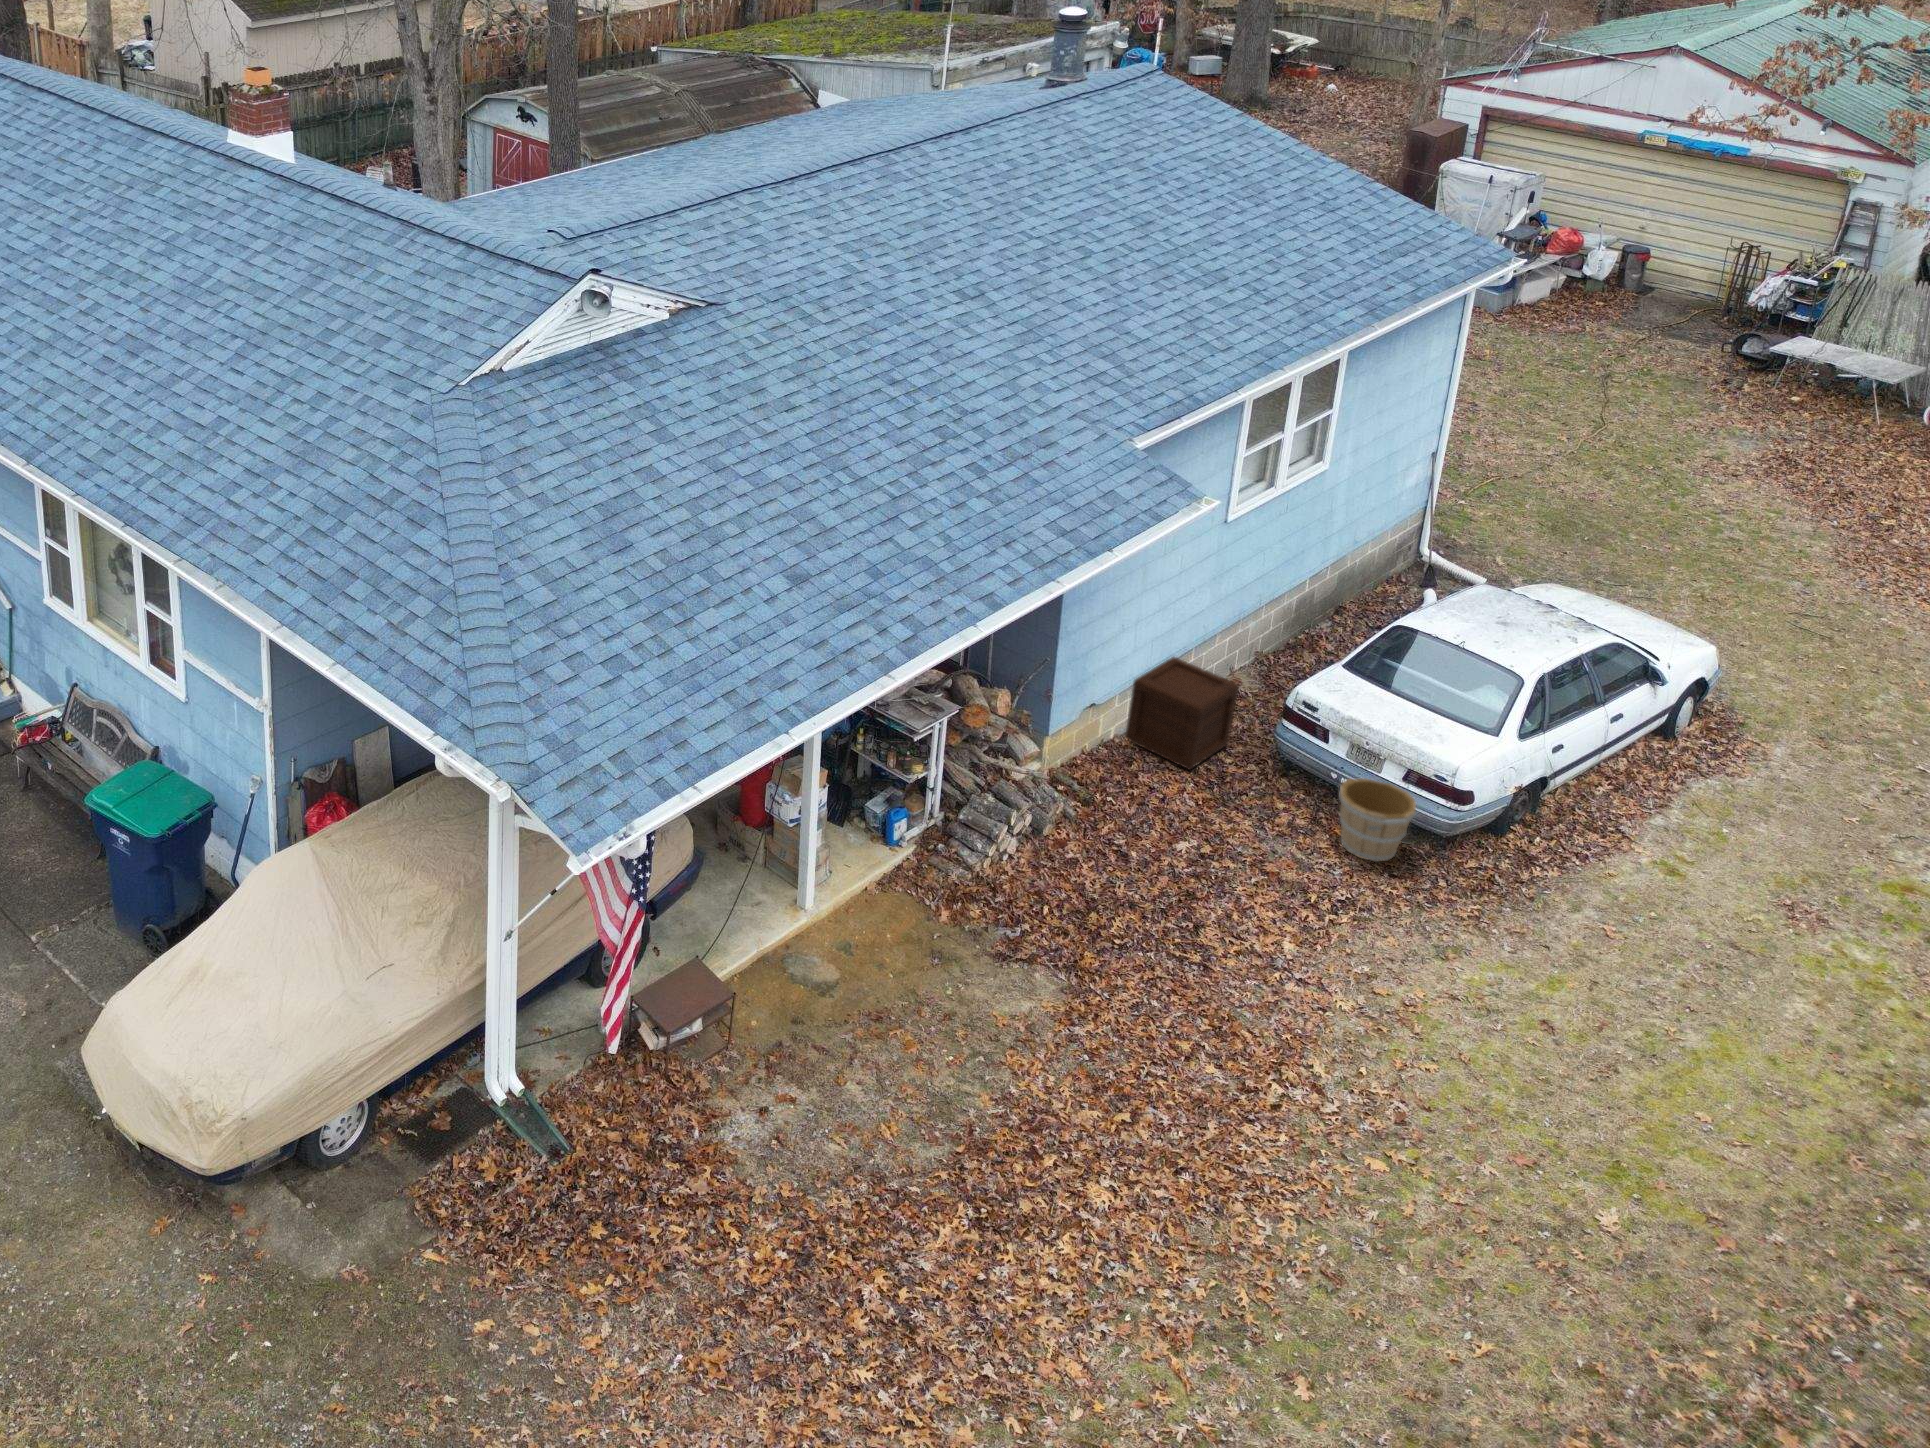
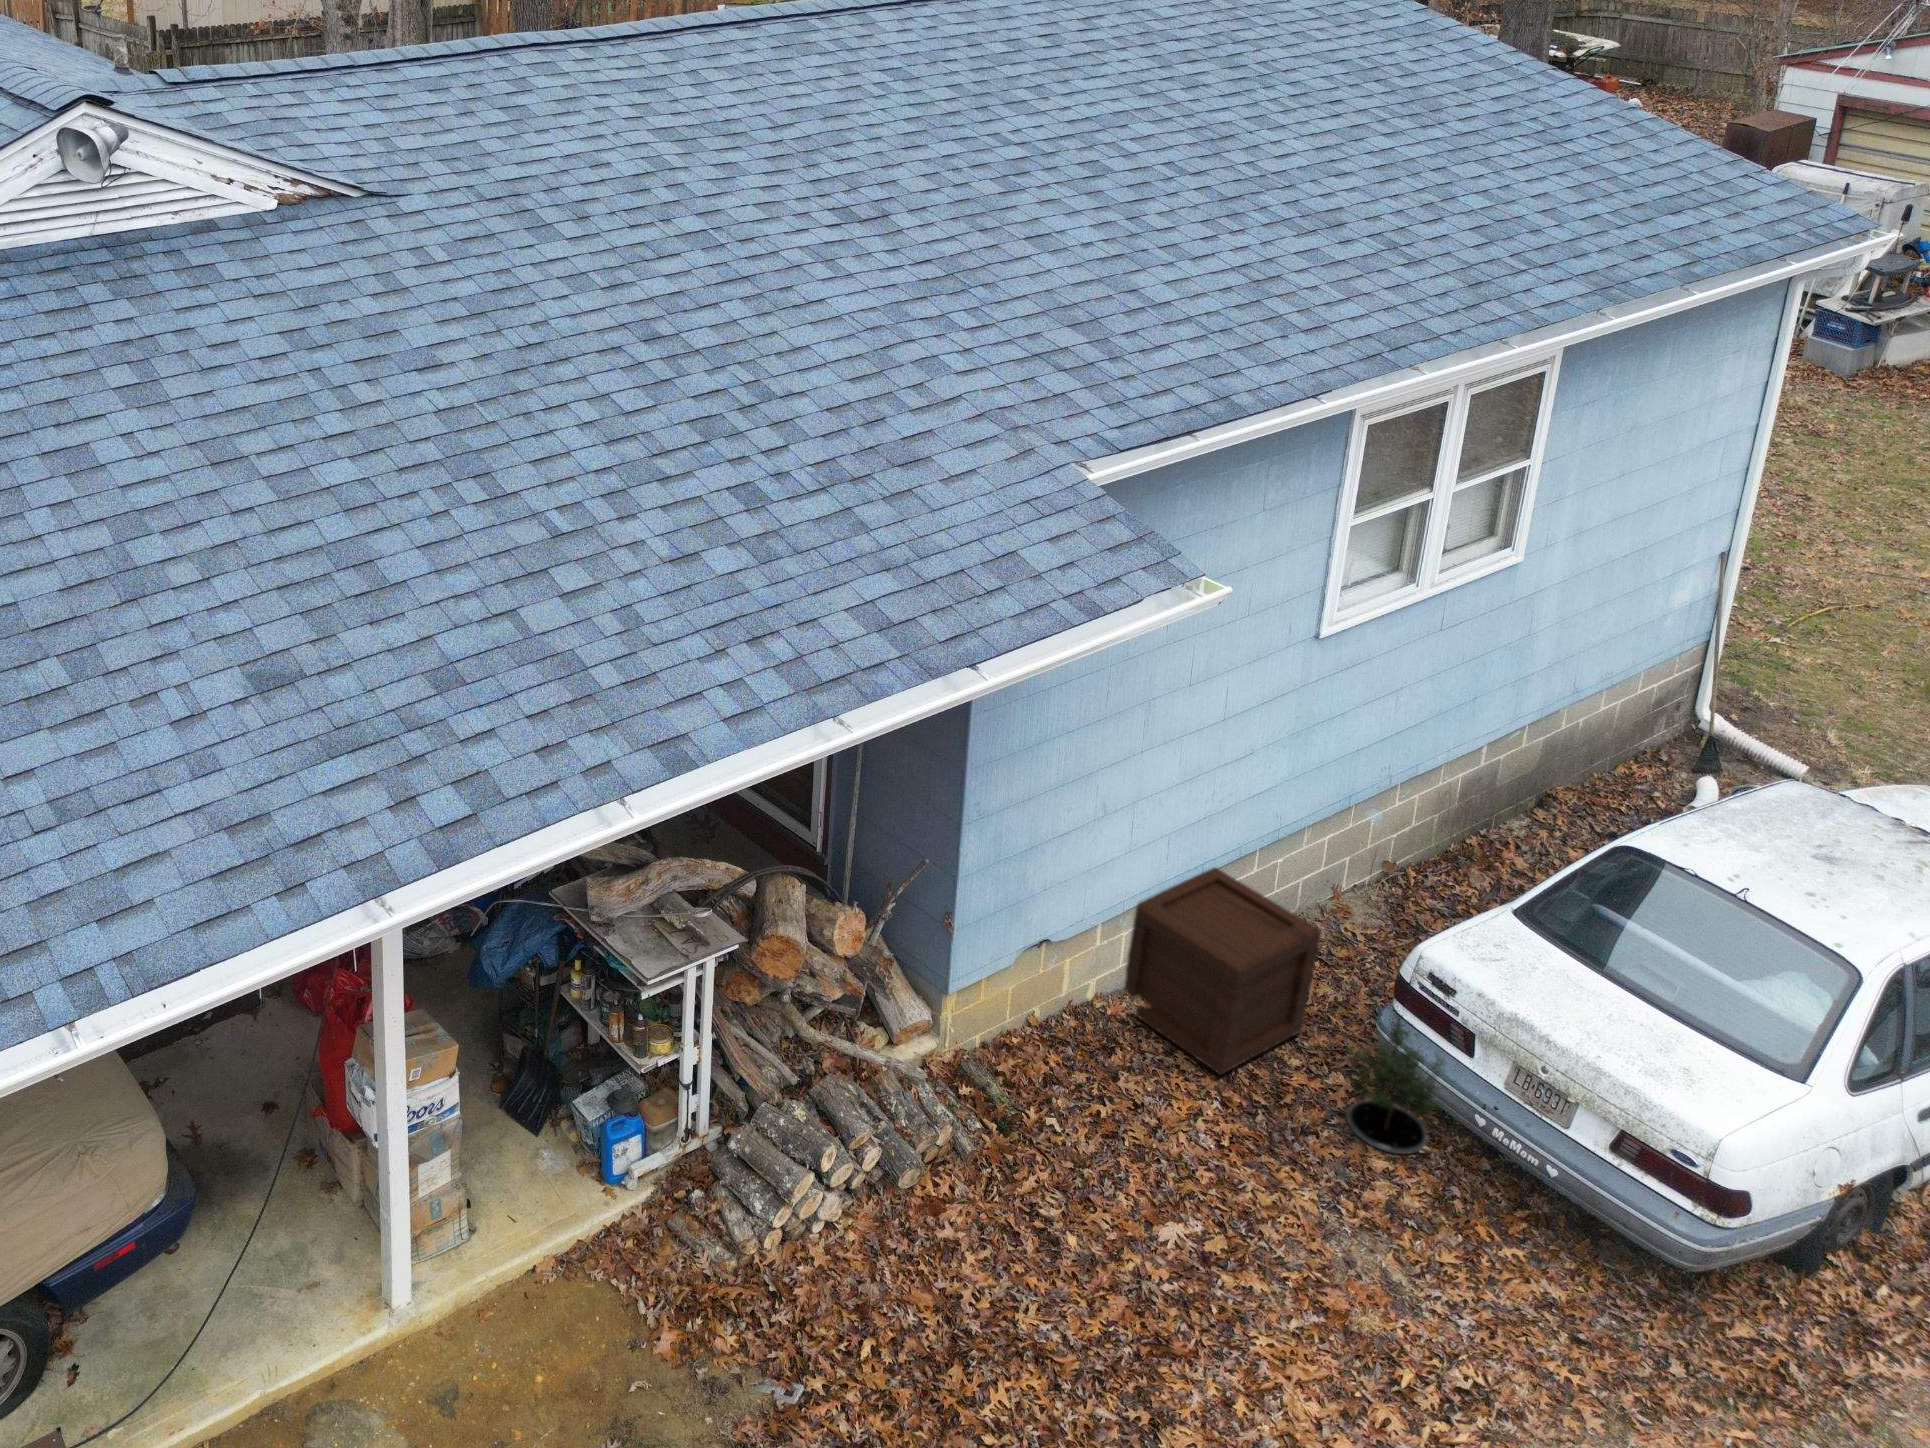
potted tree: none [1259,721,1316,800] -> present [1347,1014,1445,1154]
wooden bucket: present [1340,778,1416,862] -> none [1480,1136,1631,1308]

